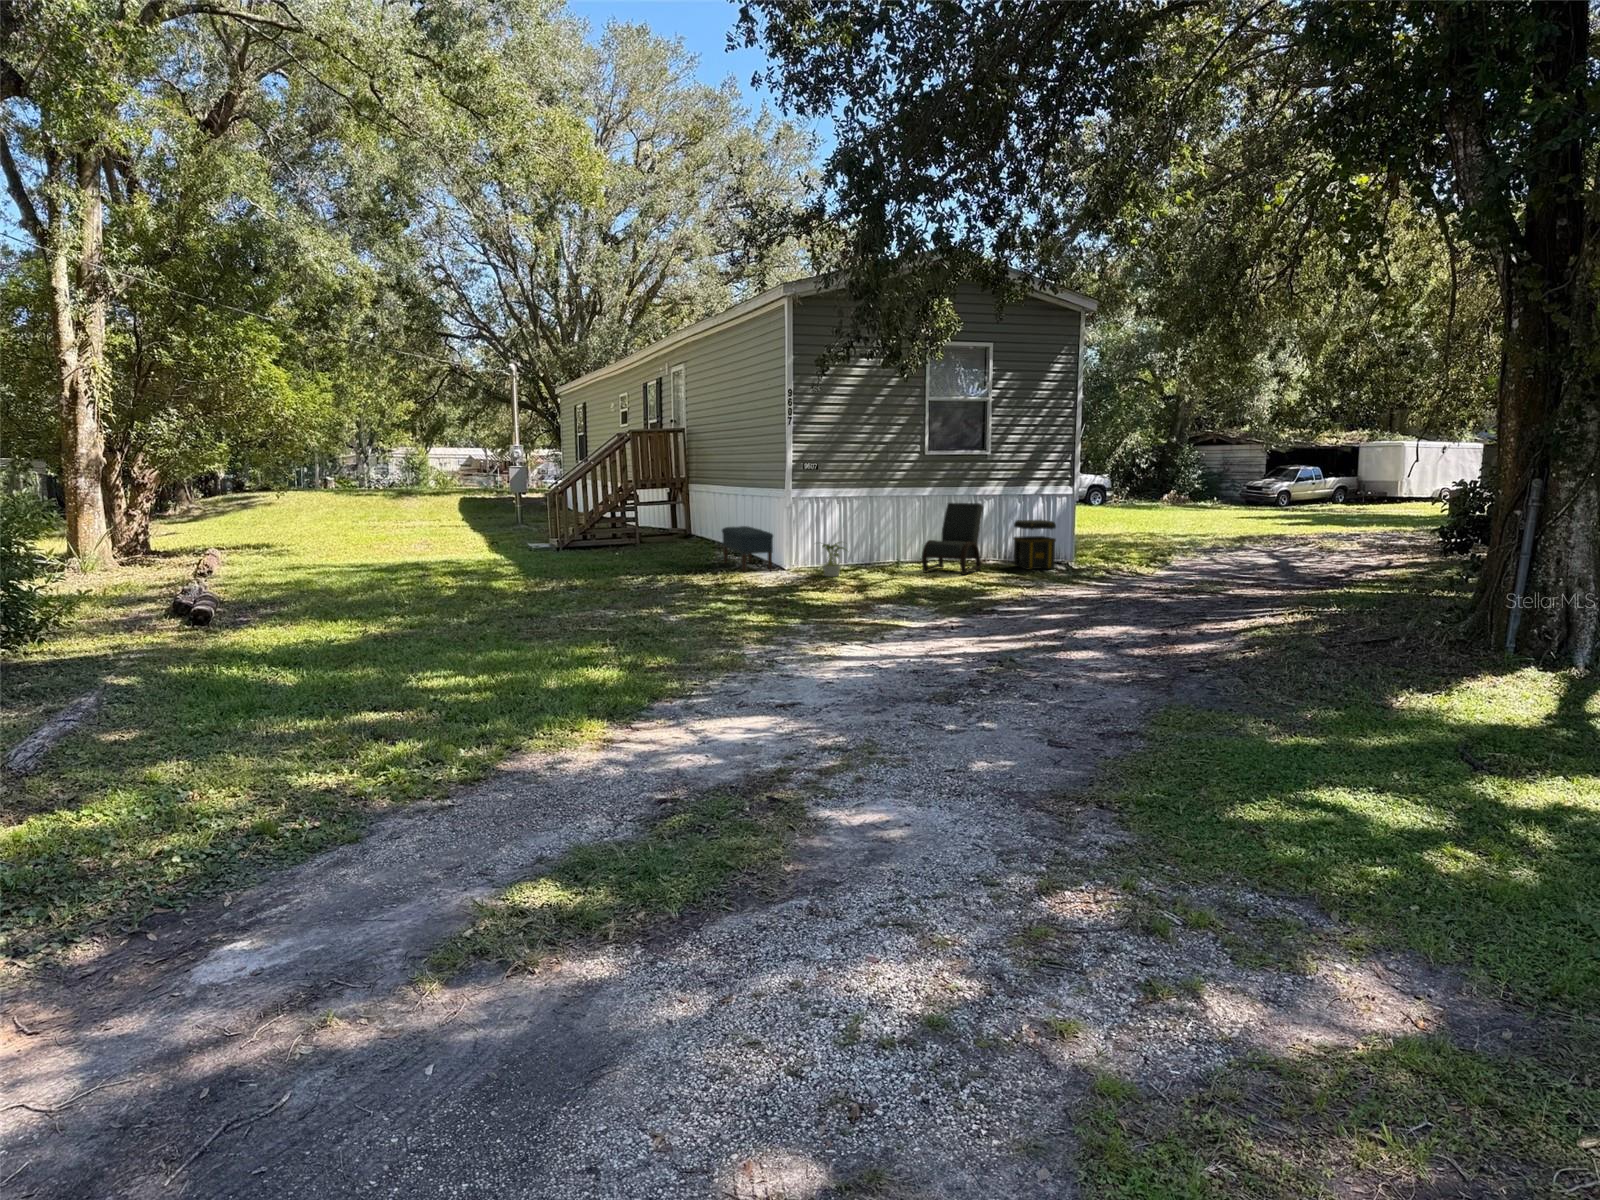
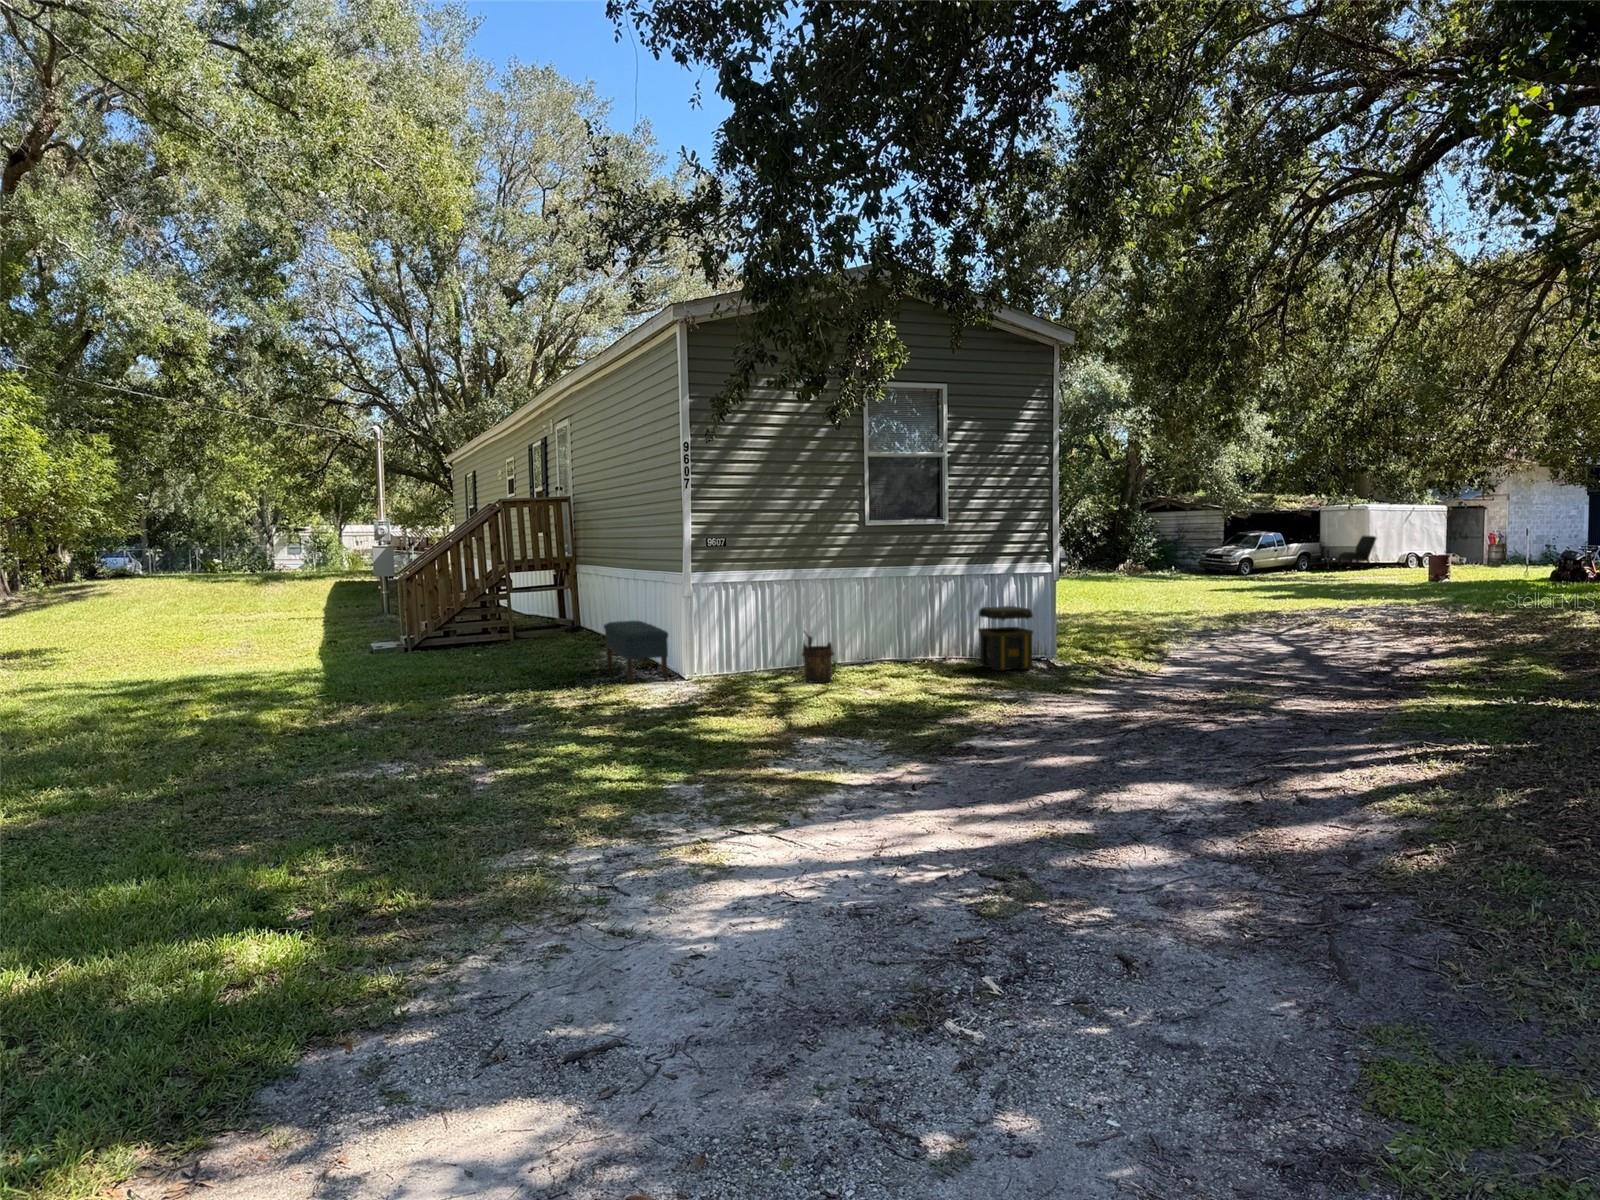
lounge chair: present [922,503,983,575] -> present [1338,536,1376,567]
bucket: none [875,535,899,574] -> present [802,631,834,683]
potted plant: present [822,542,846,576] -> none [721,641,767,688]

